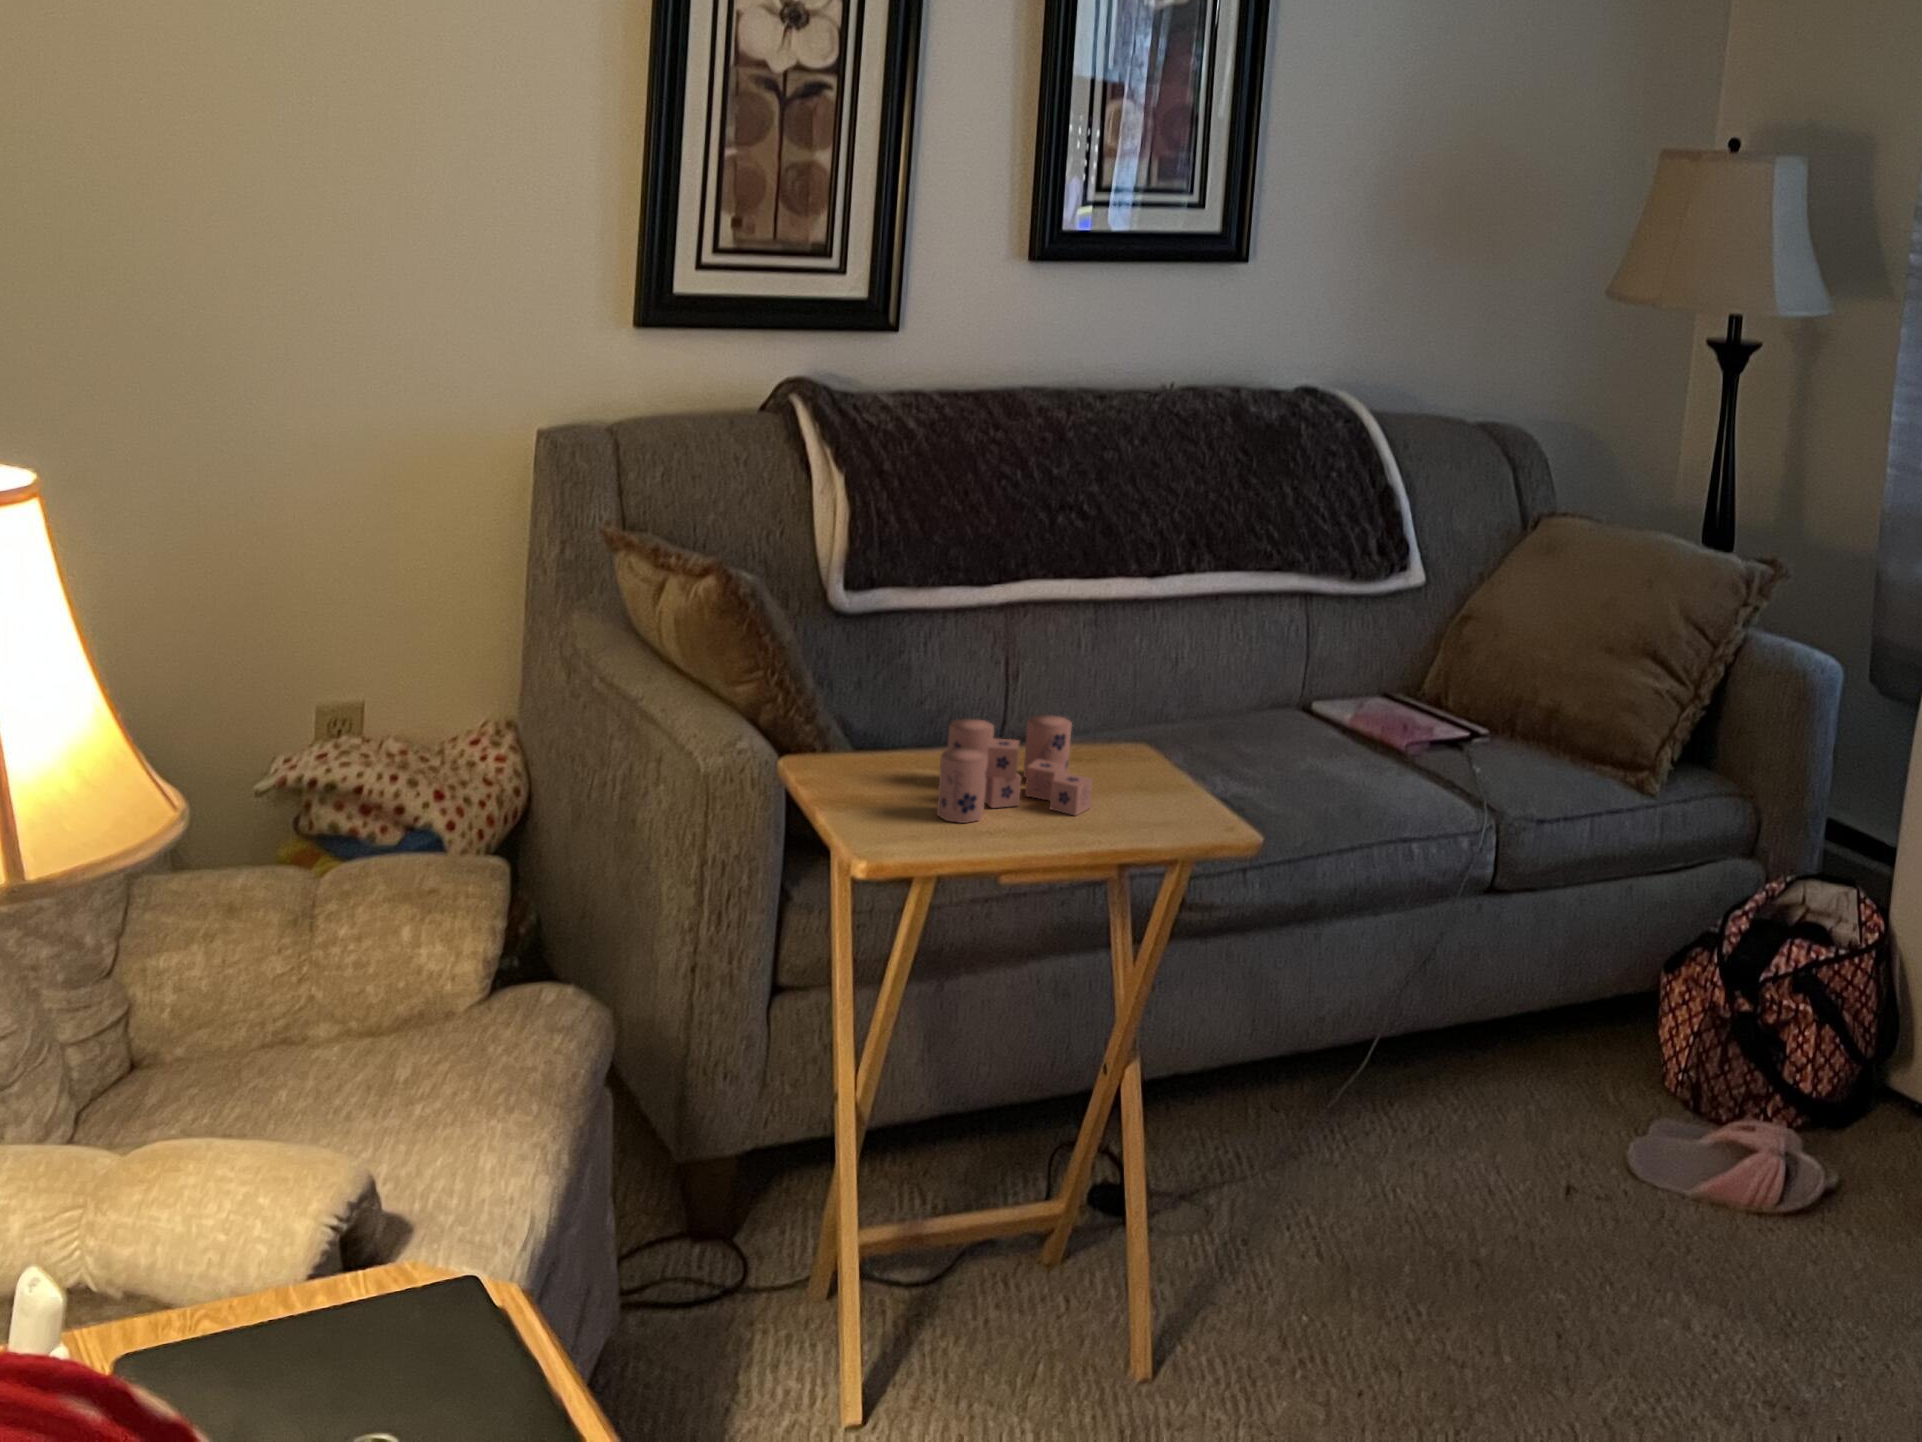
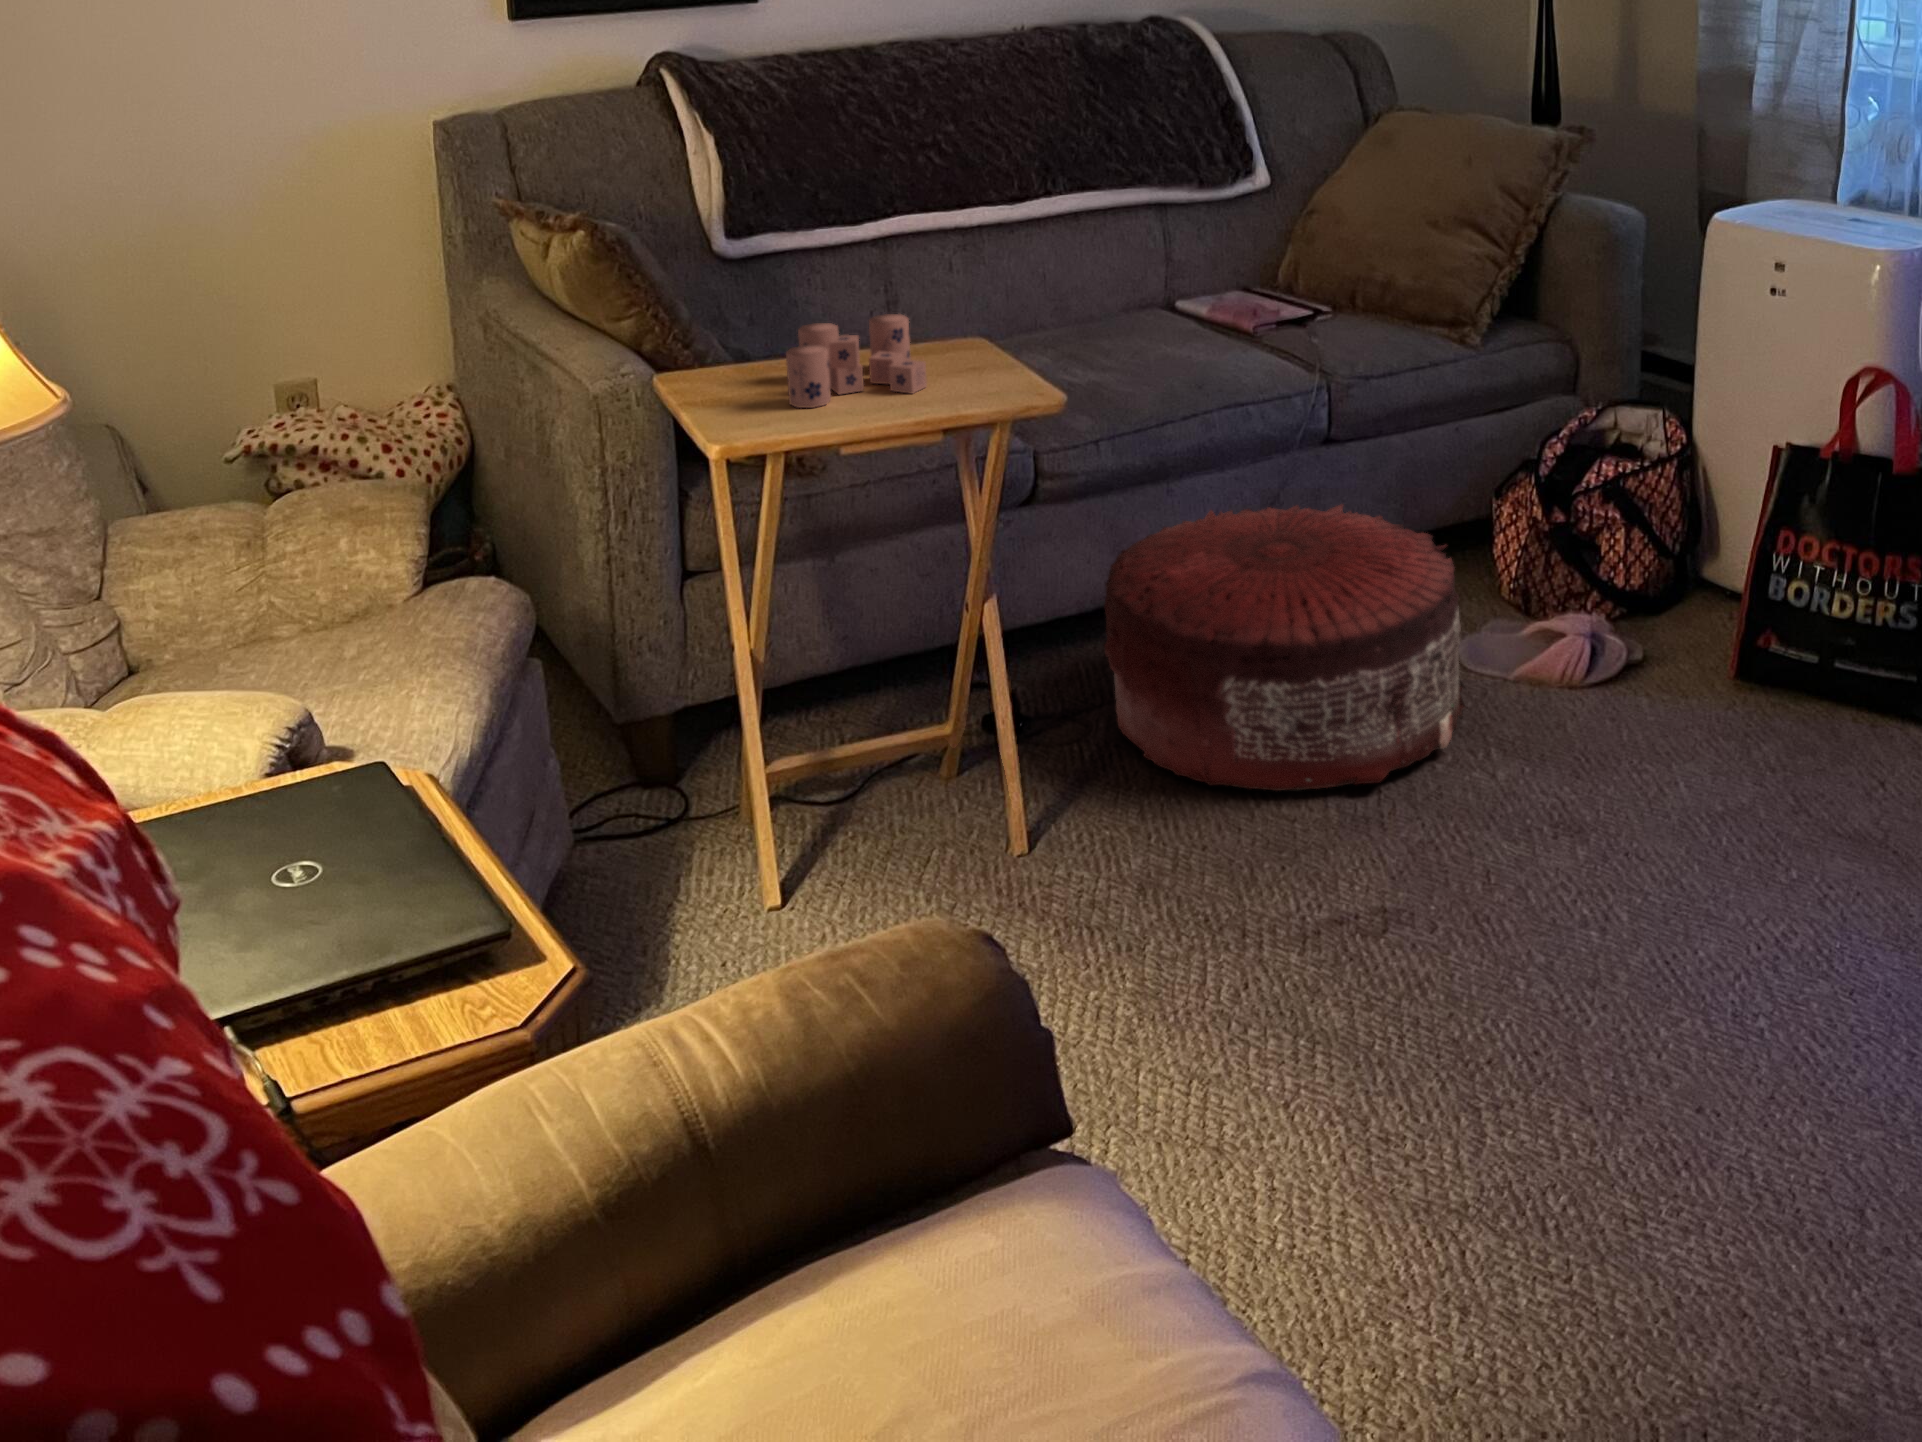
pouf: none [1241,961,1653,1330] -> present [1104,504,1465,791]

